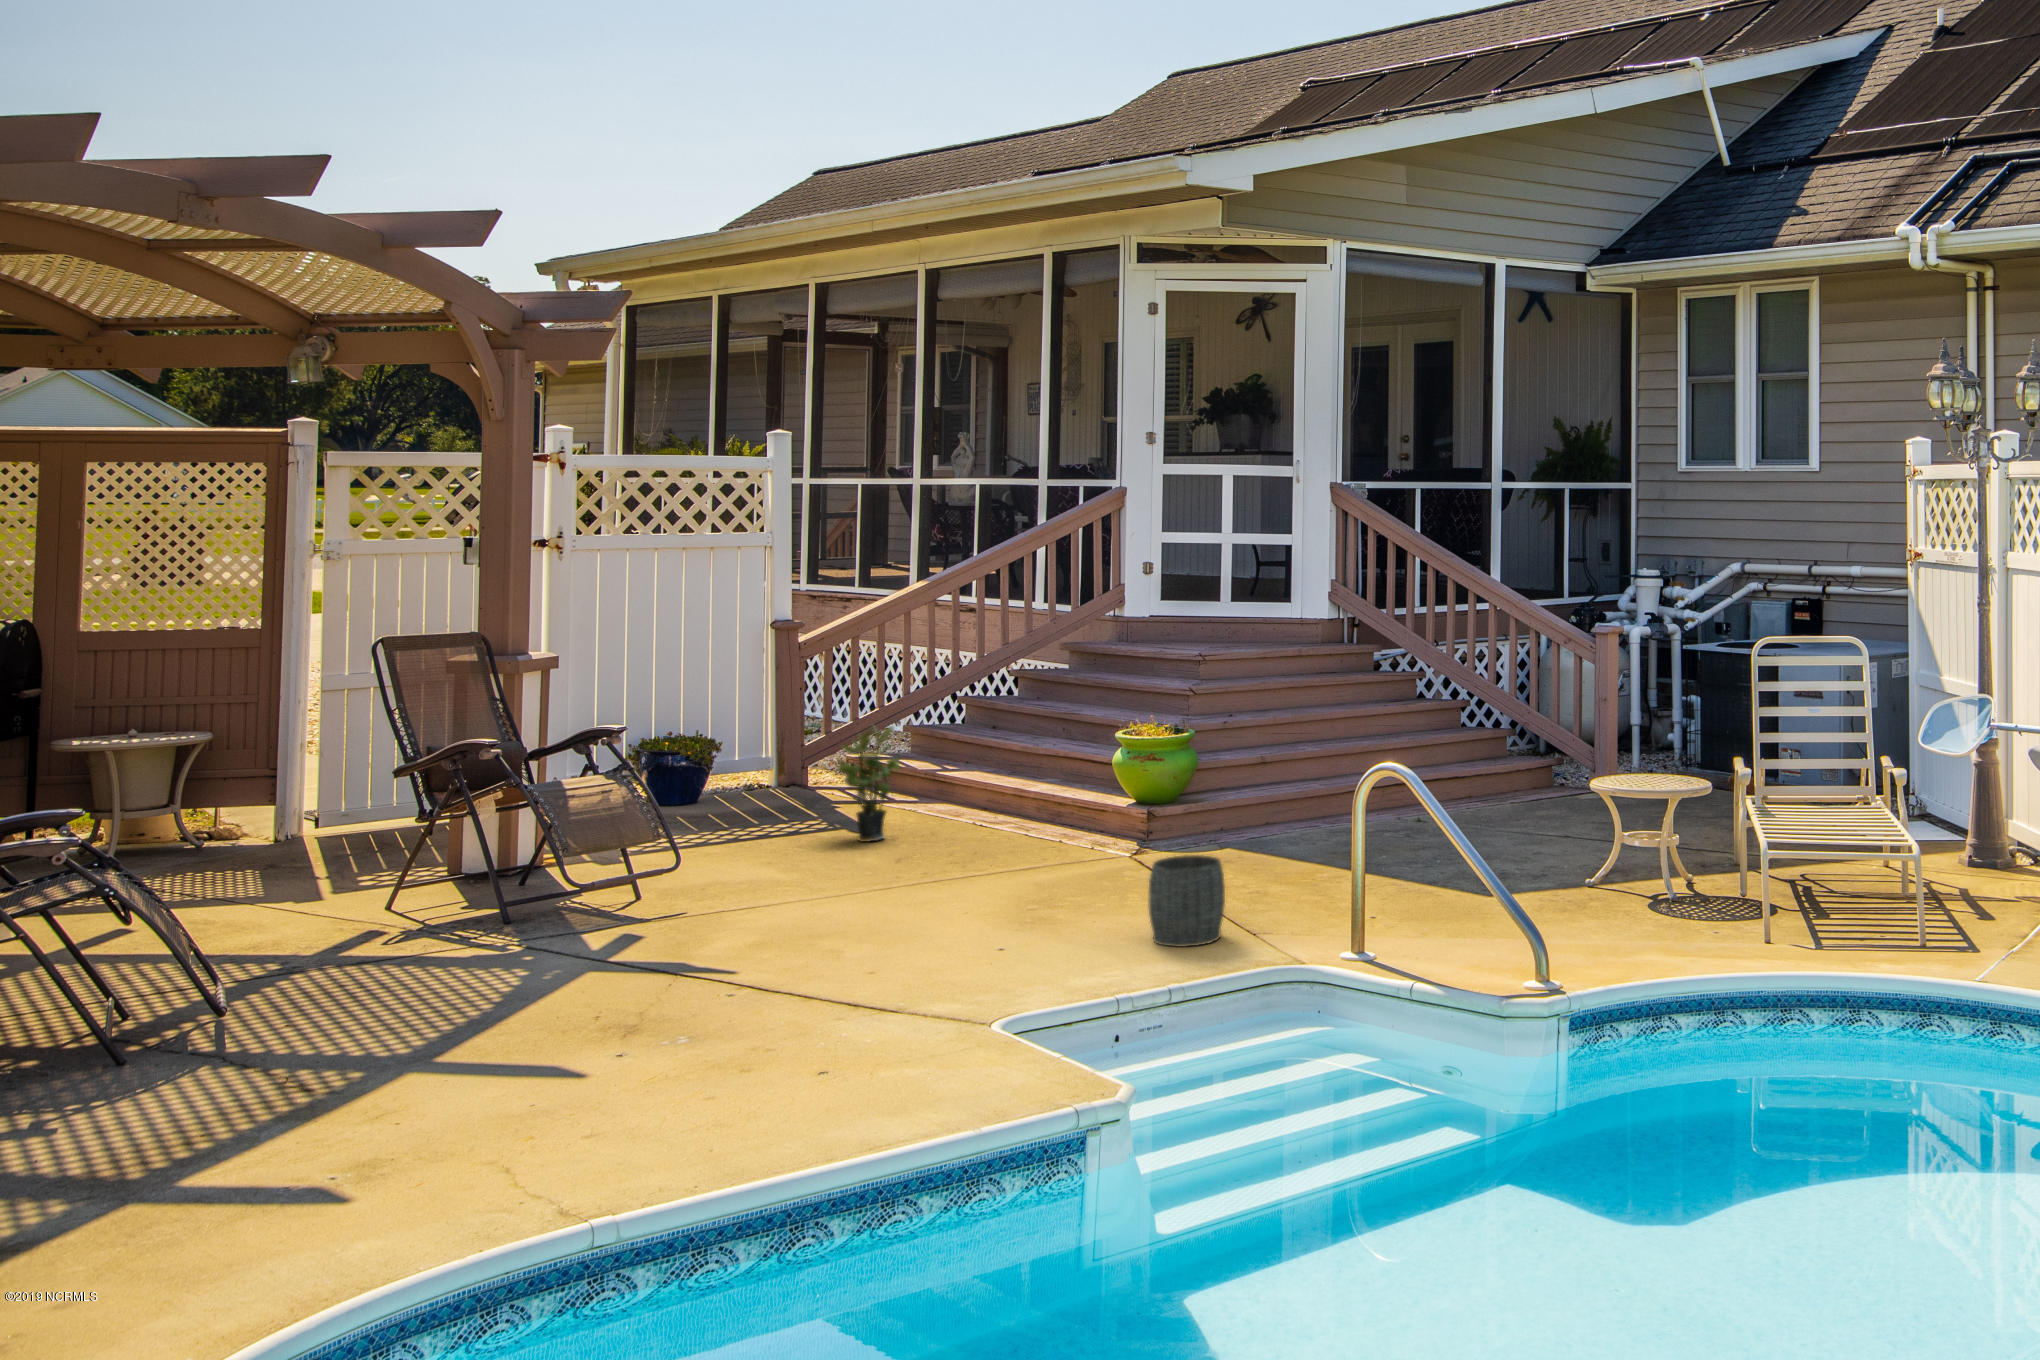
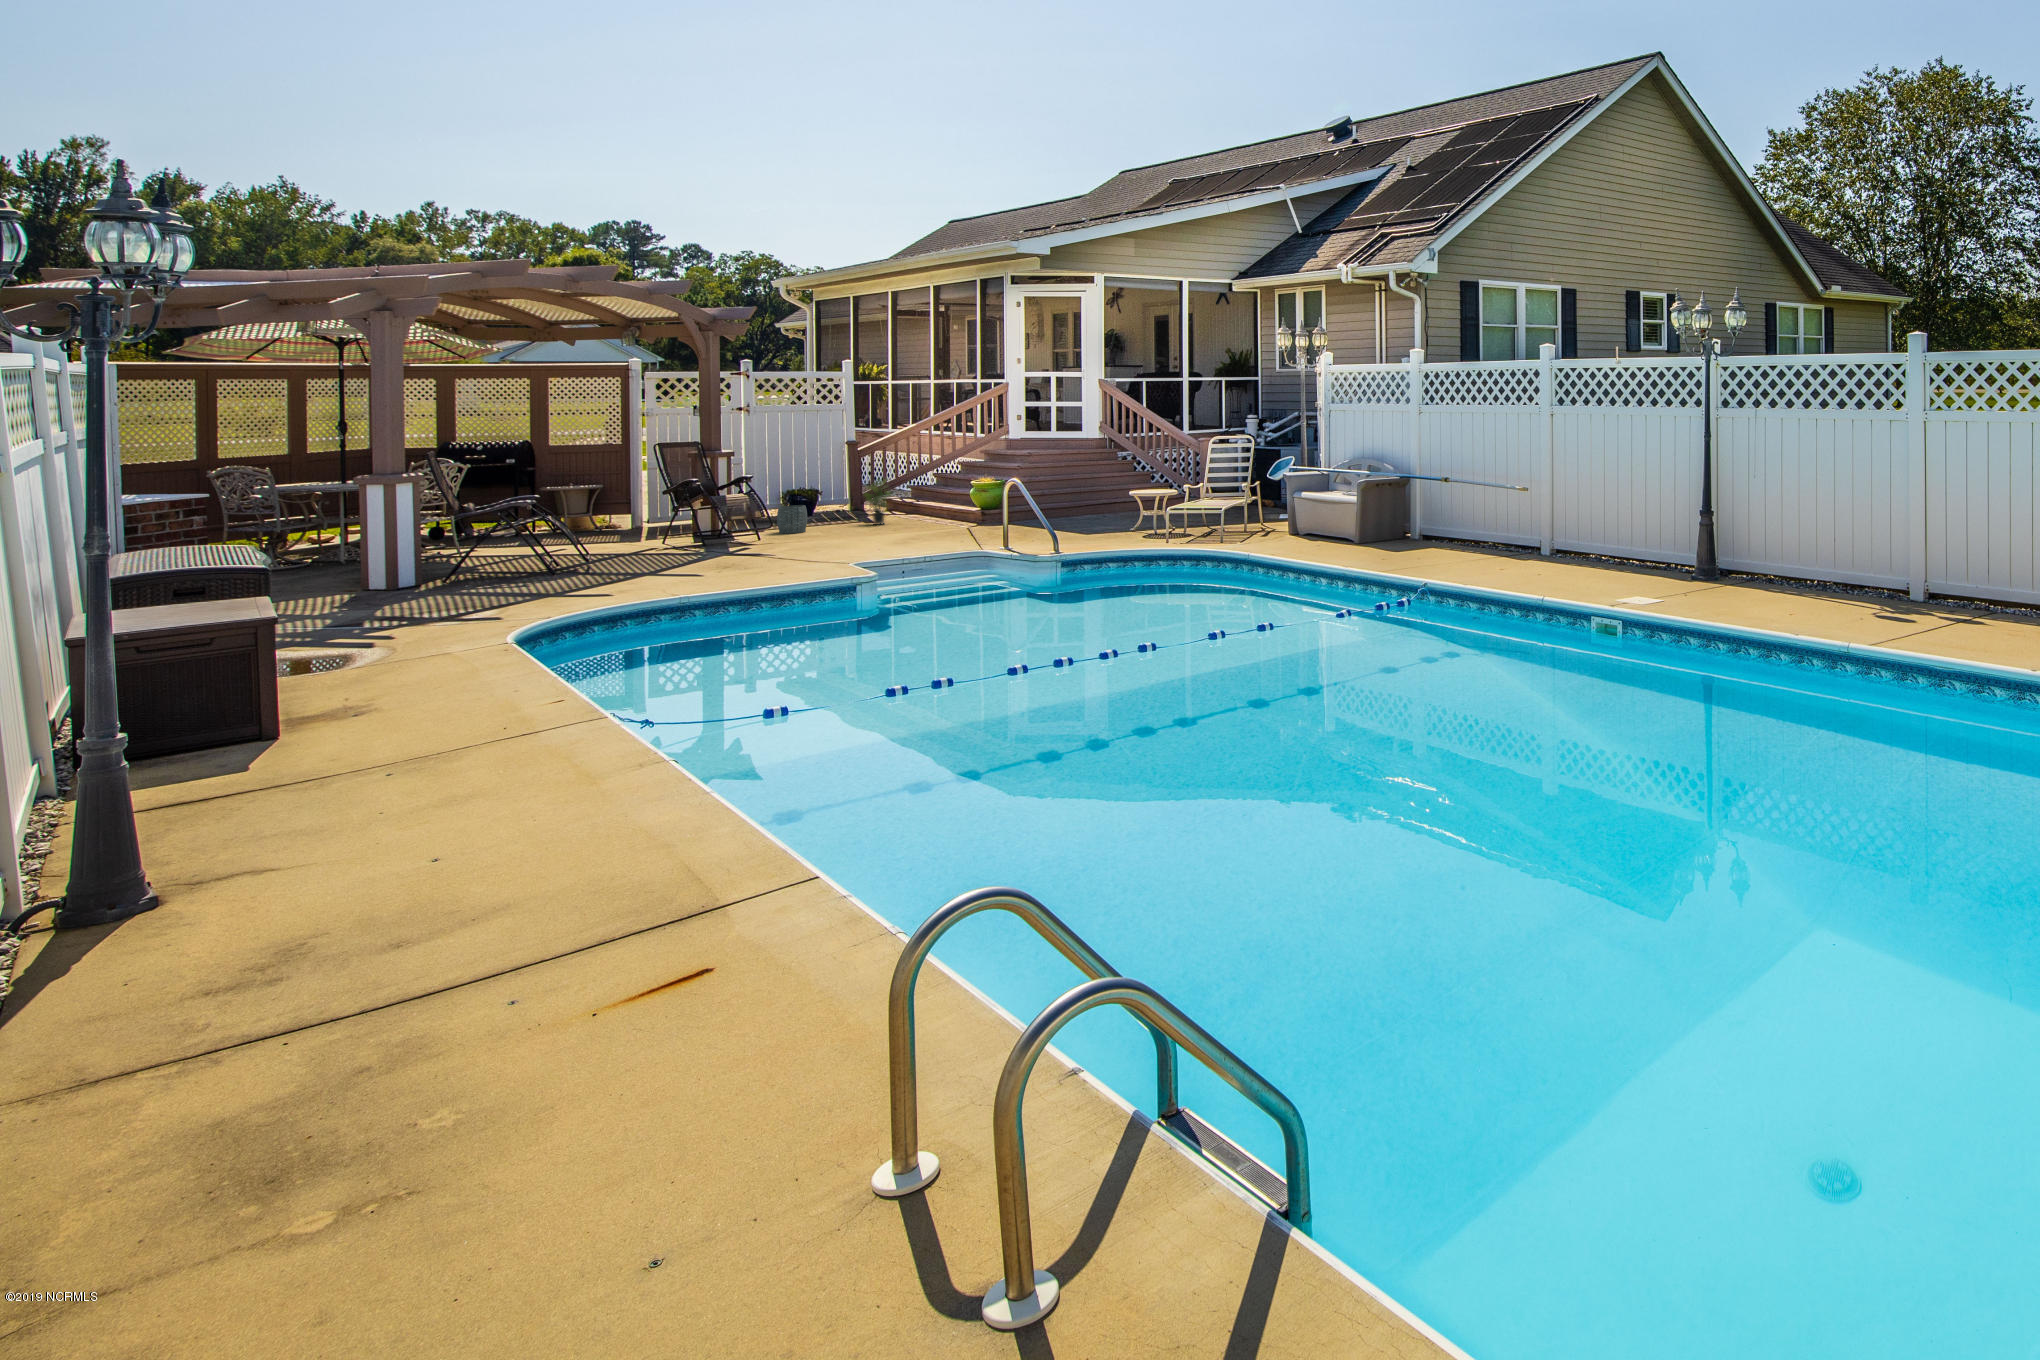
woven basket: present [1148,855,1225,947] -> present [777,505,807,534]

